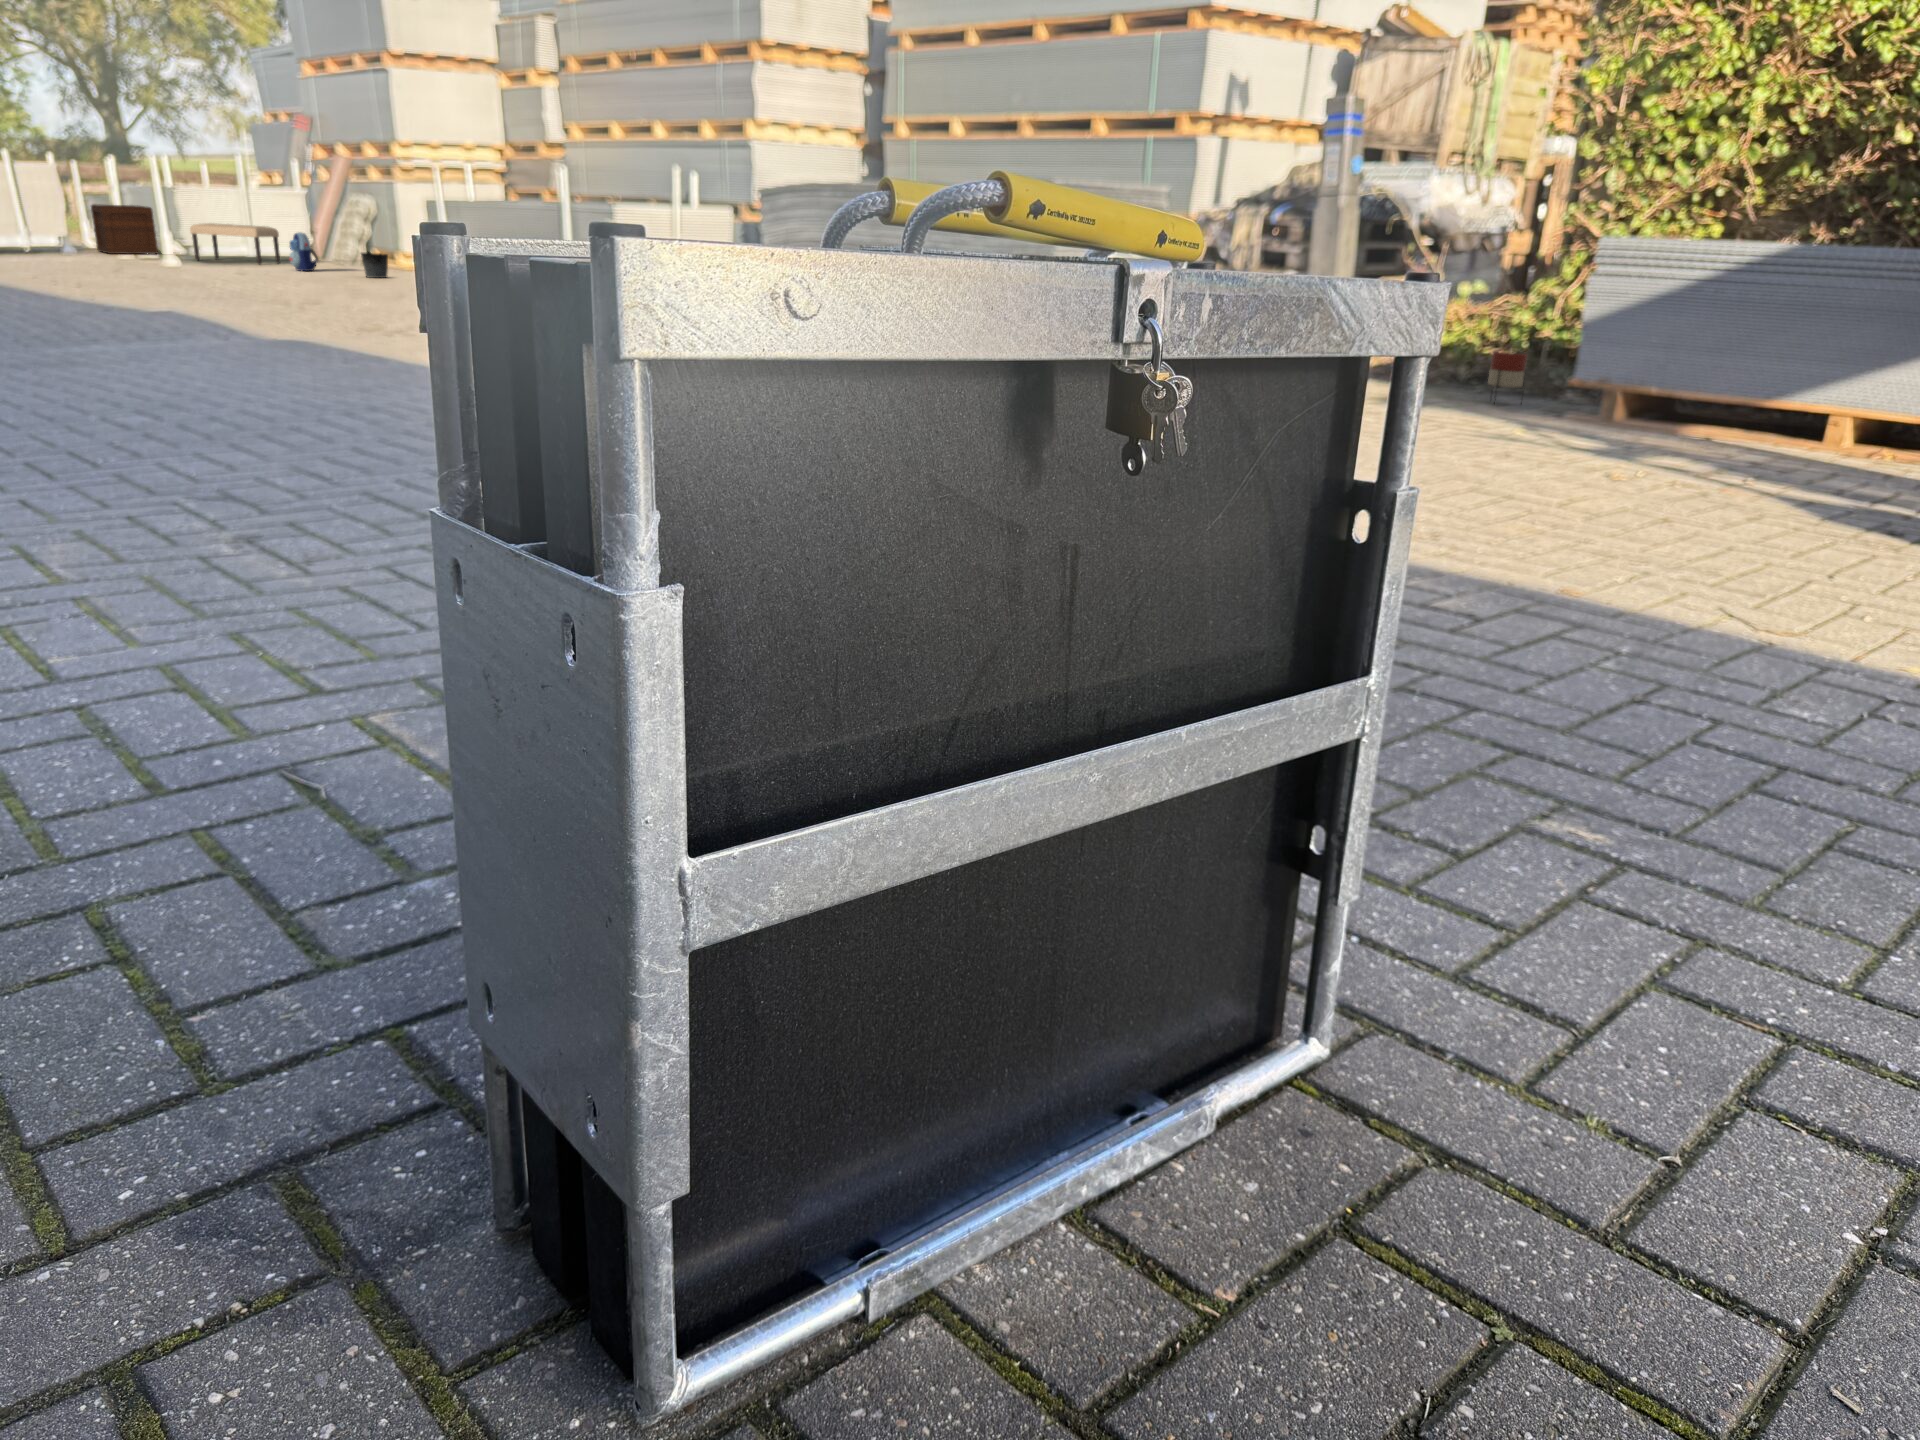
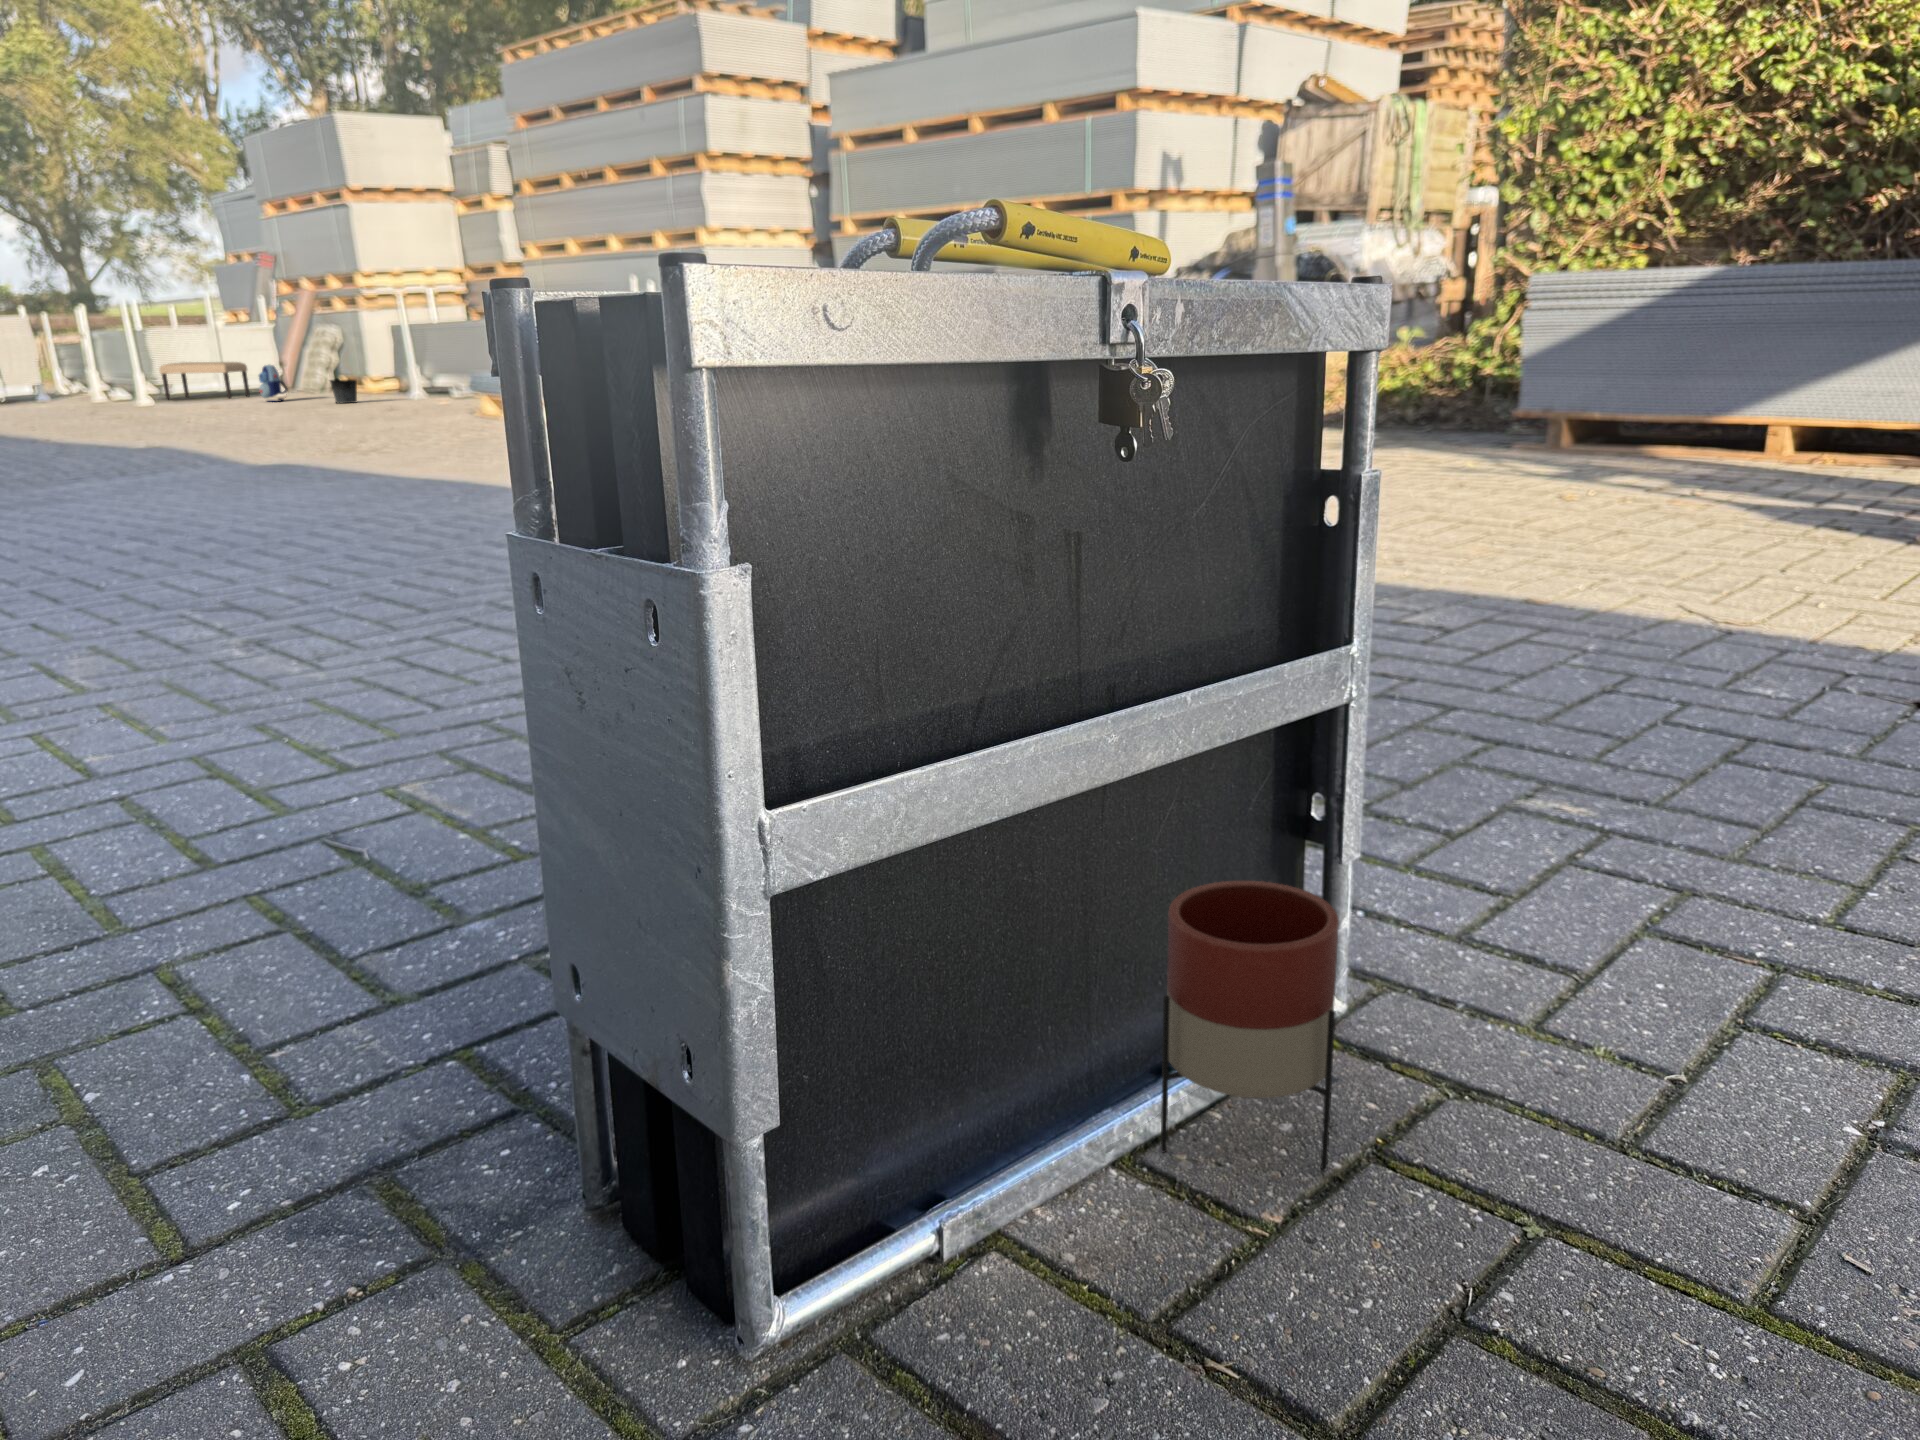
wooden crate: present [91,204,158,254] -> none [60,351,129,399]
planter: present [1488,351,1527,400] -> present [1161,881,1339,1171]

